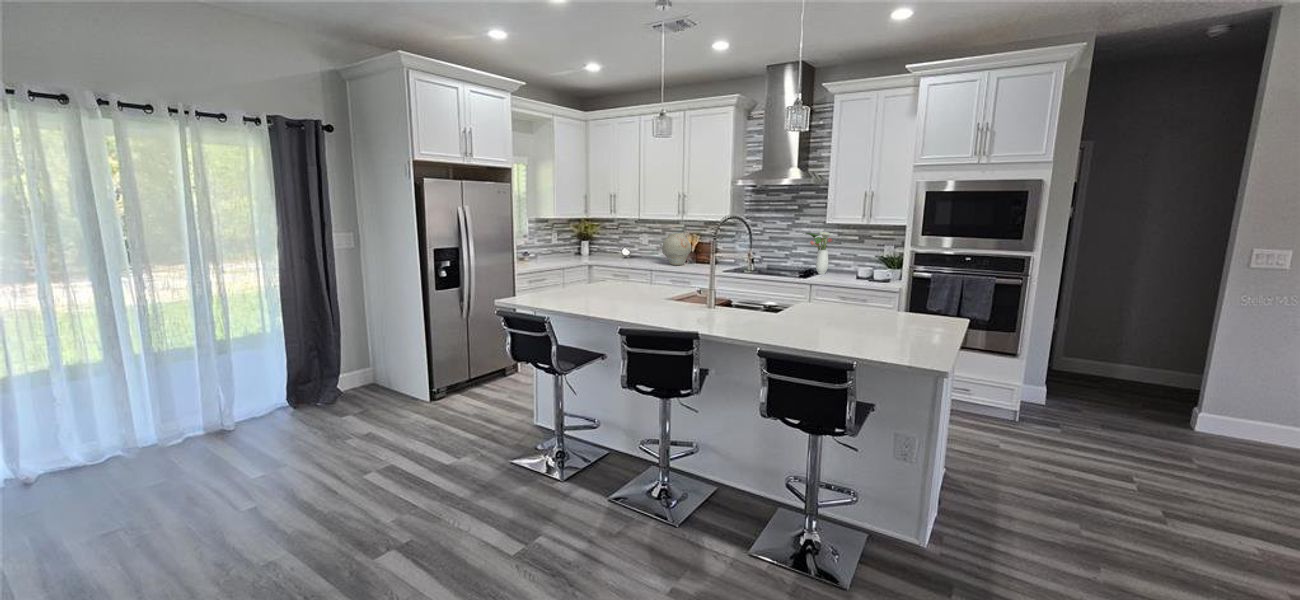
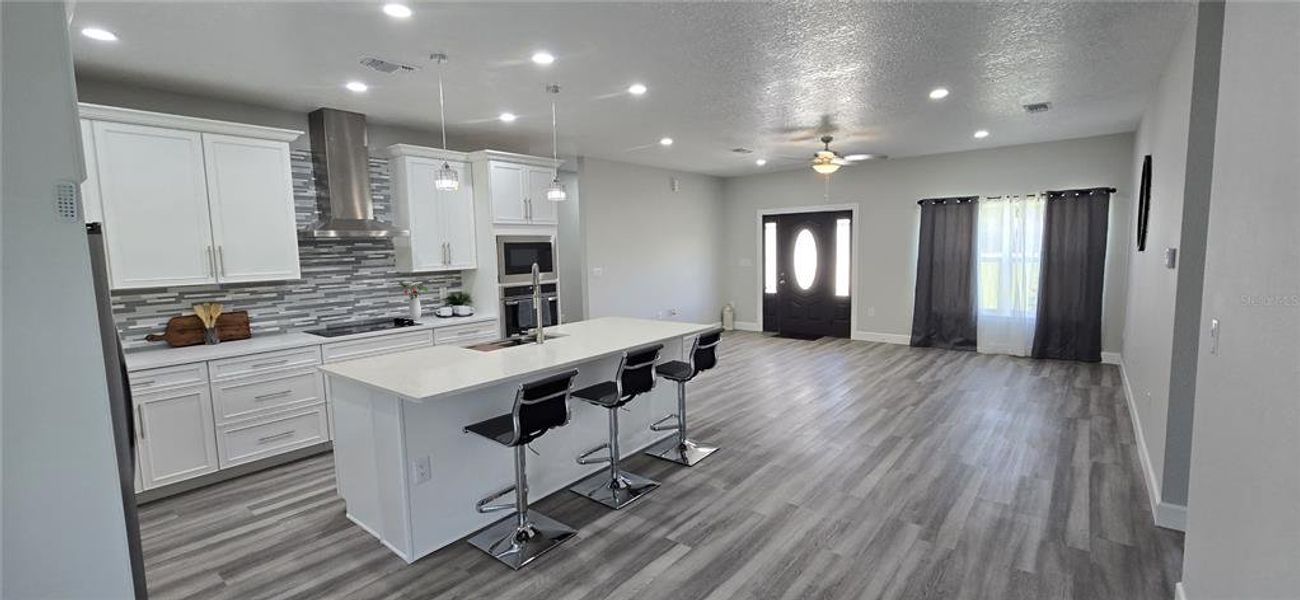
vase: present [662,233,691,265] -> none [214,302,266,347]

